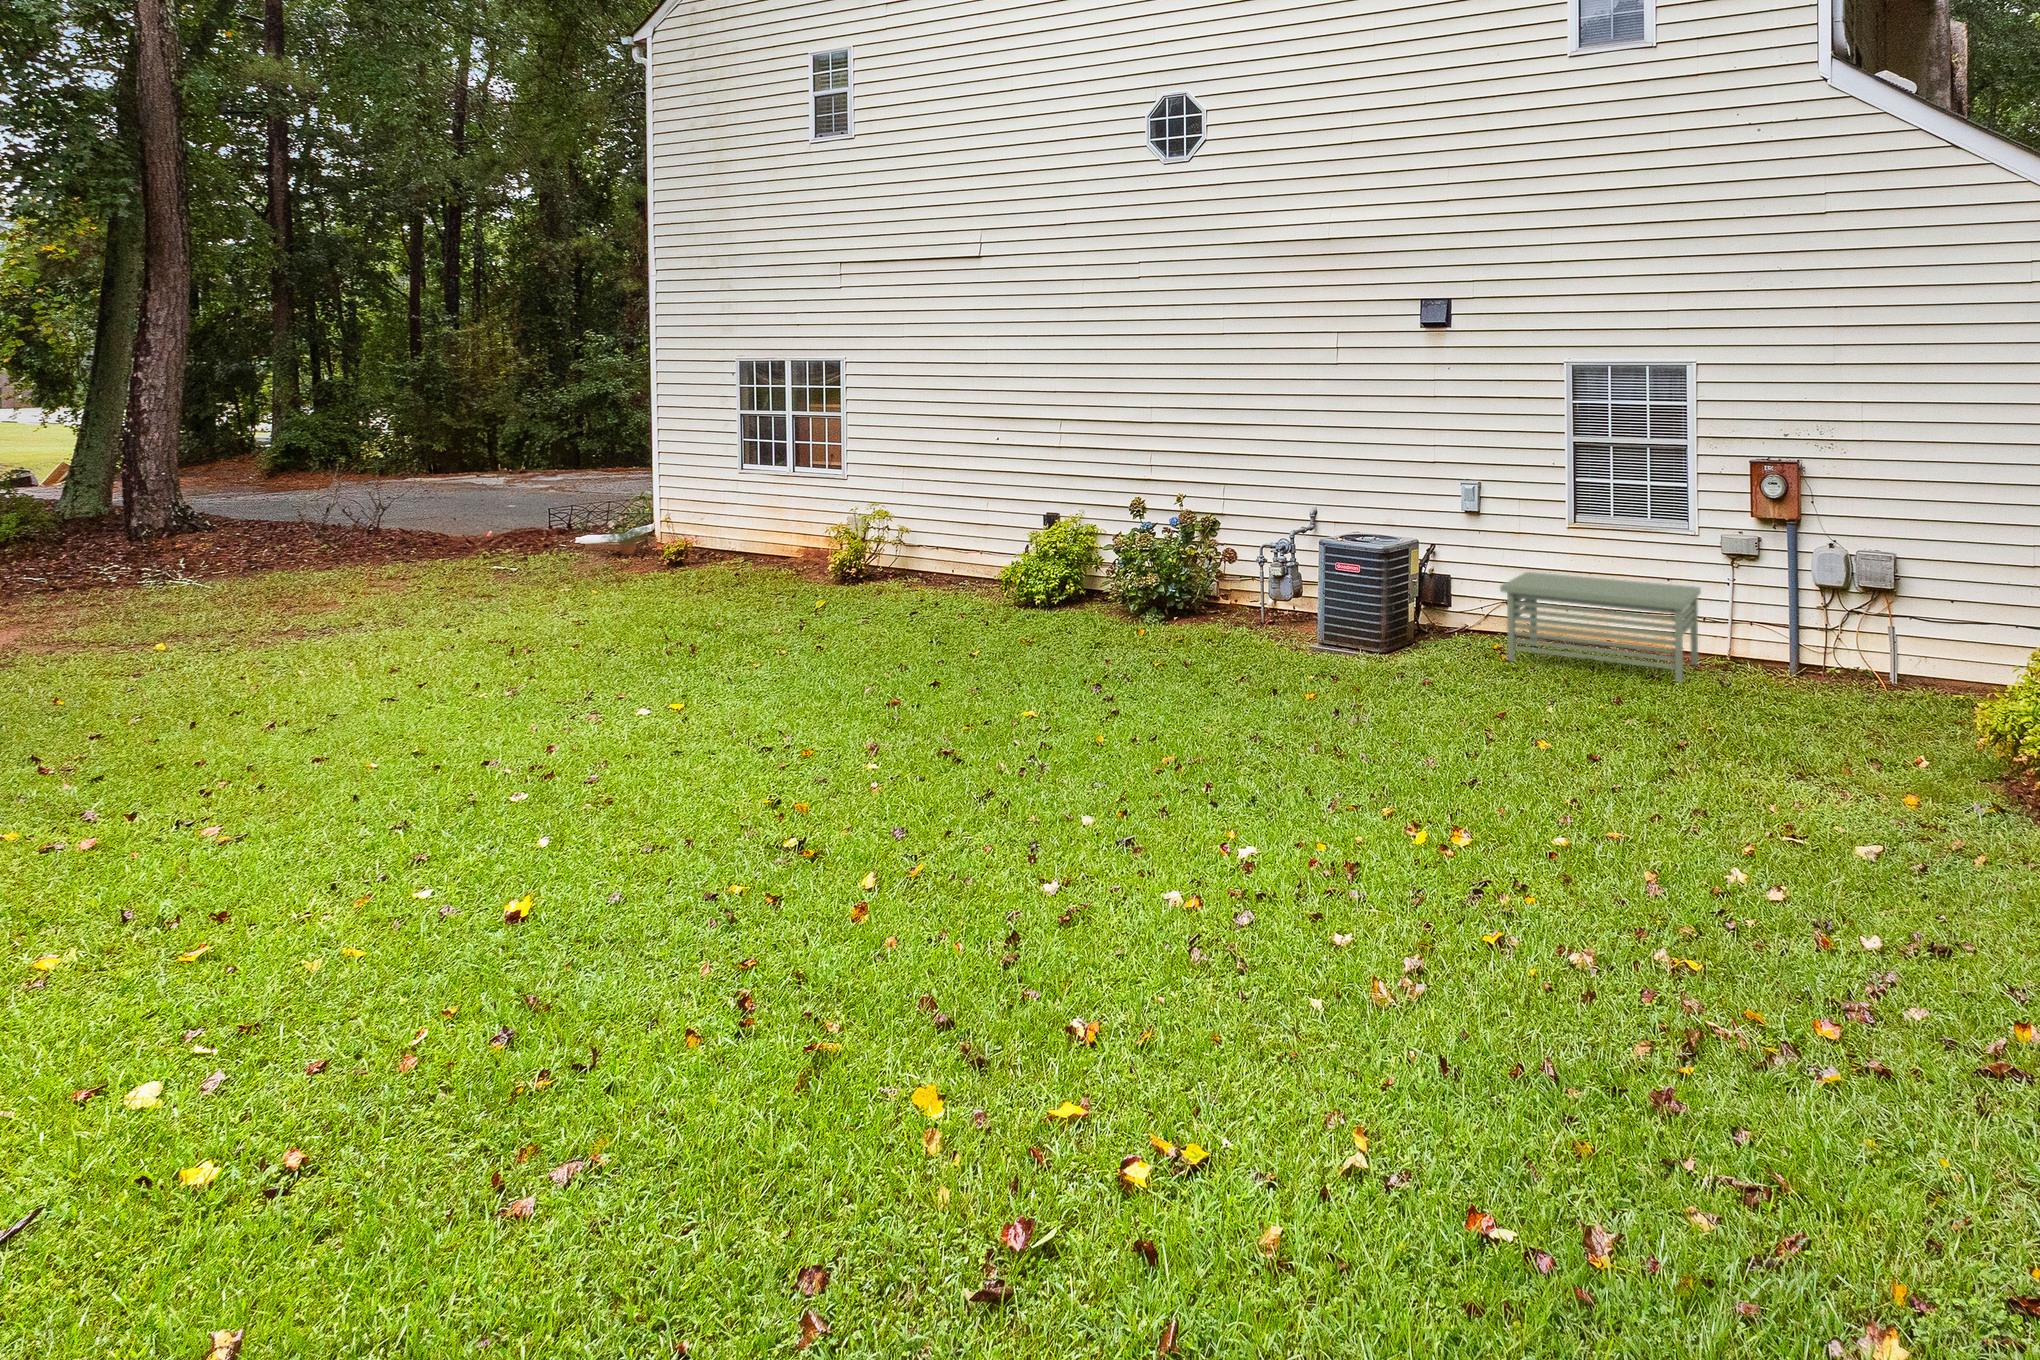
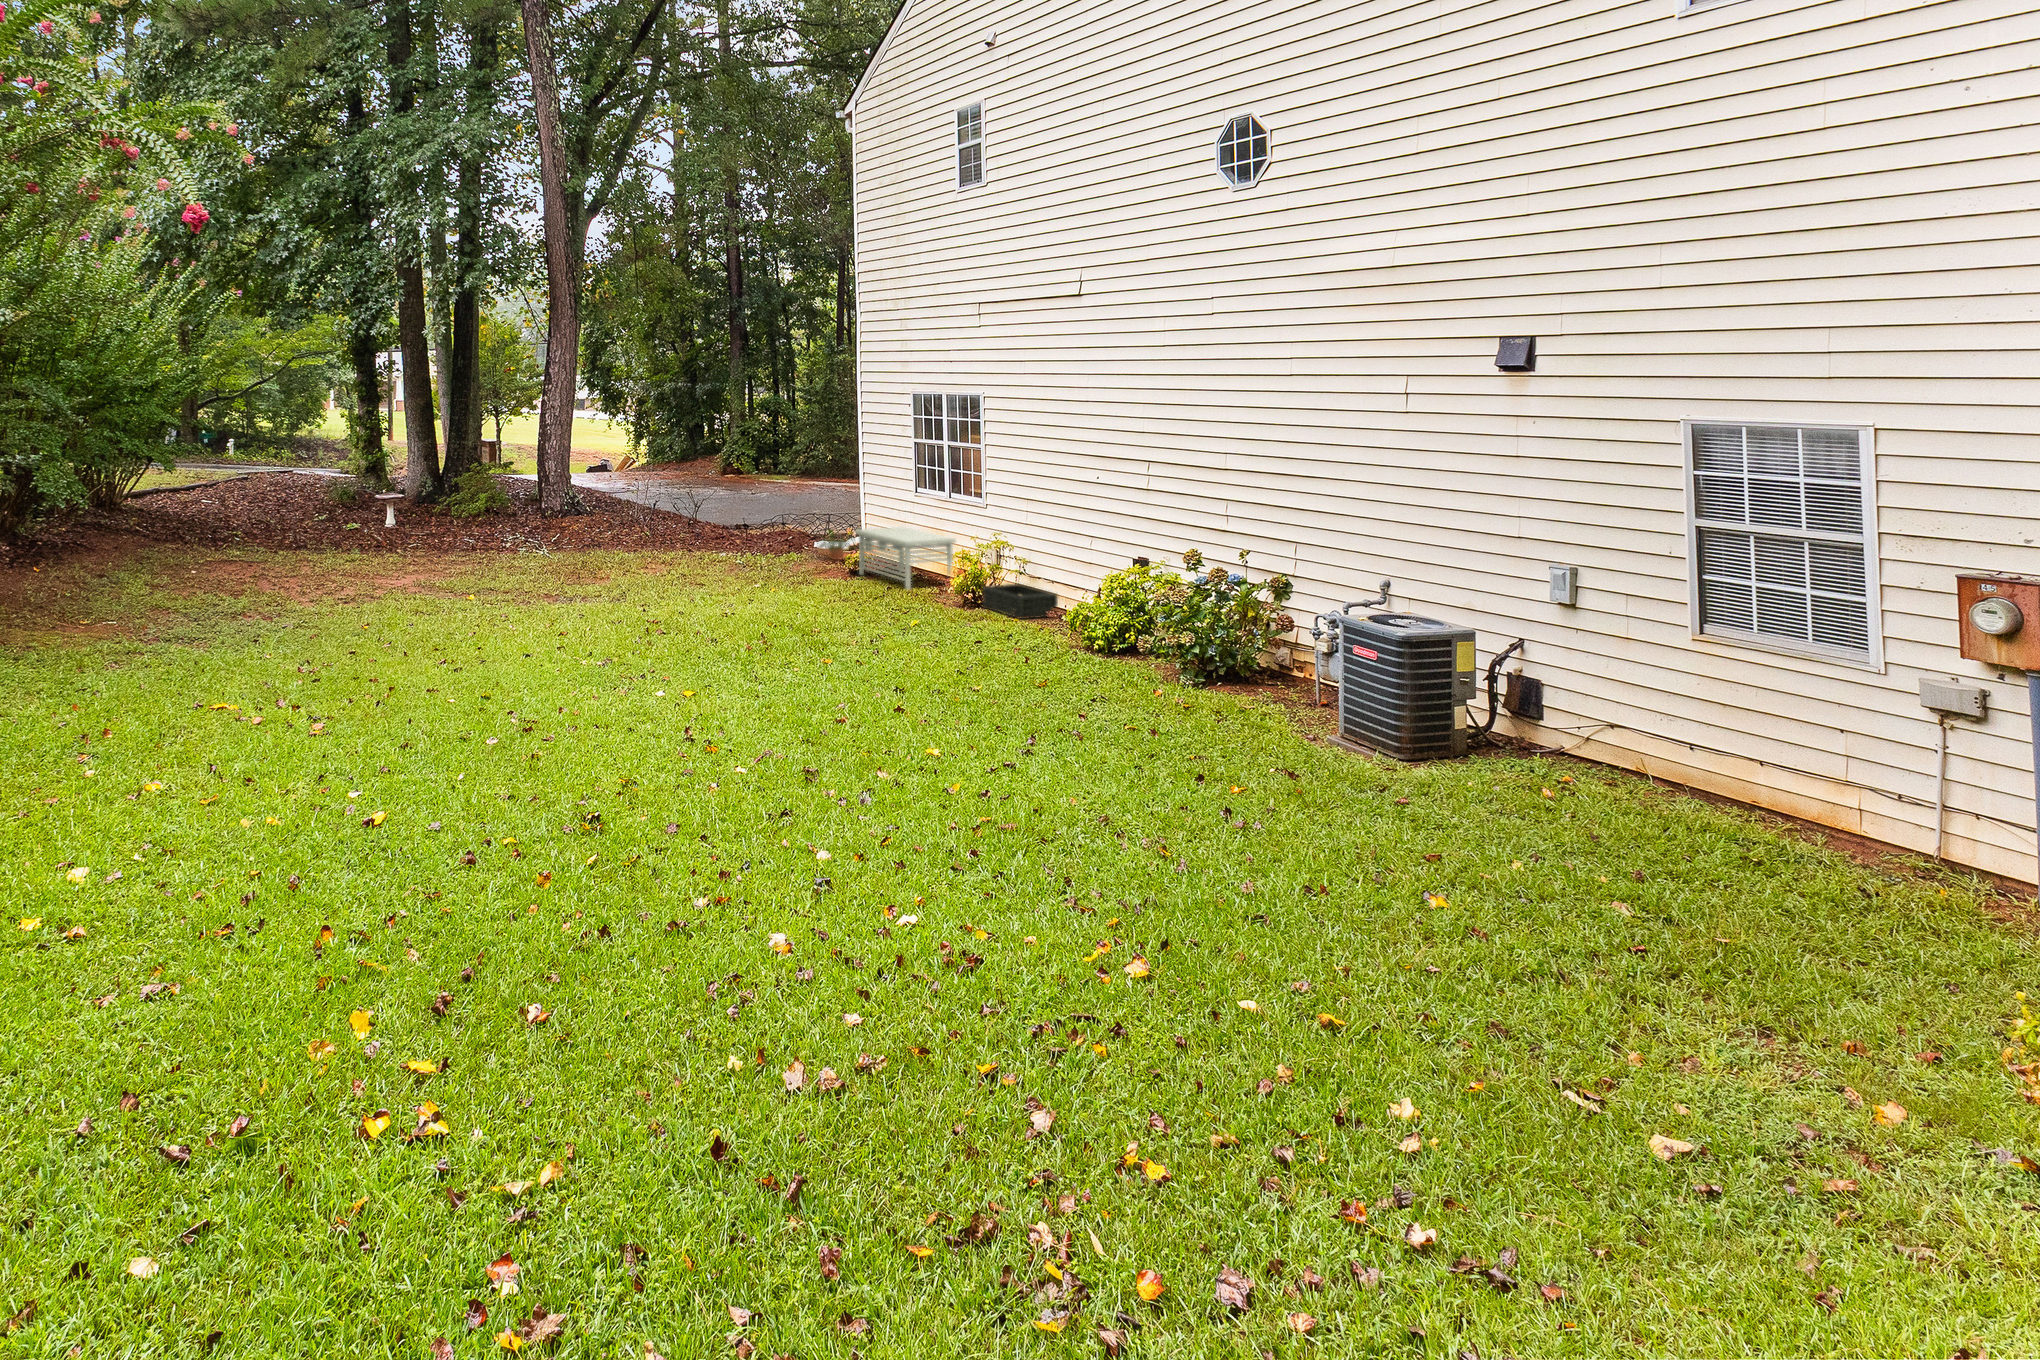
basket: none [868,554,950,590] -> present [983,583,1058,619]
storage bench: present [1500,572,1701,683] -> present [856,527,955,589]

